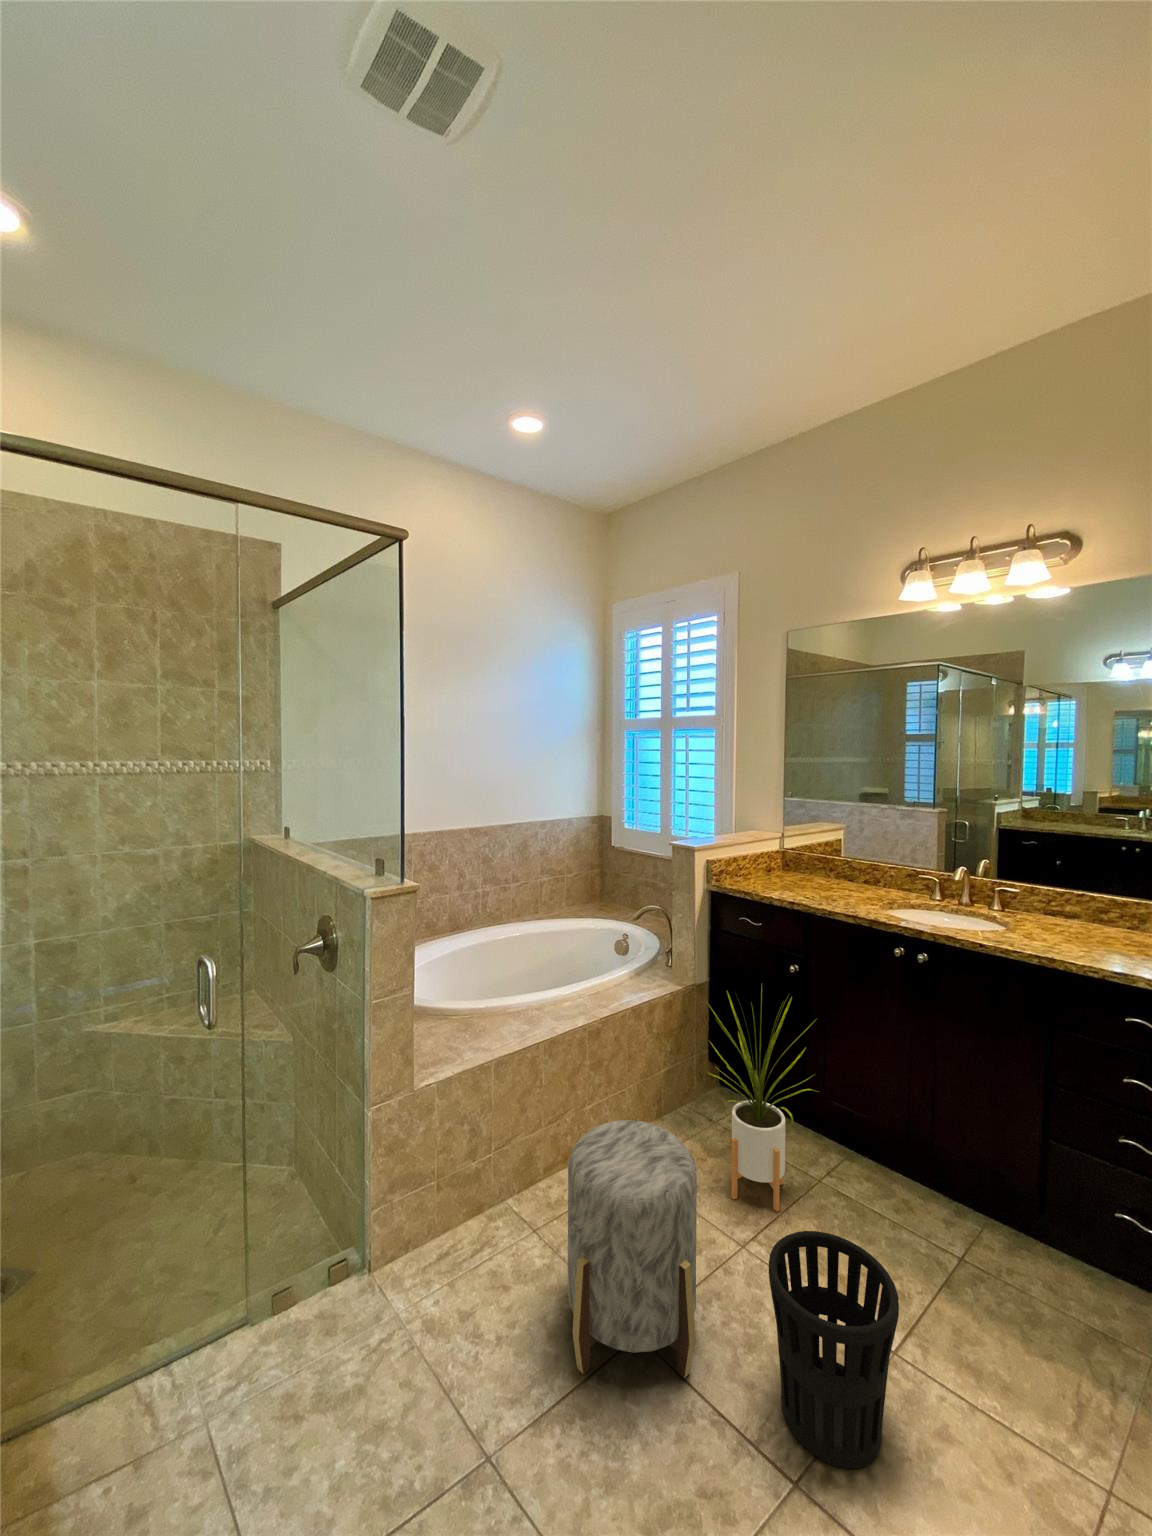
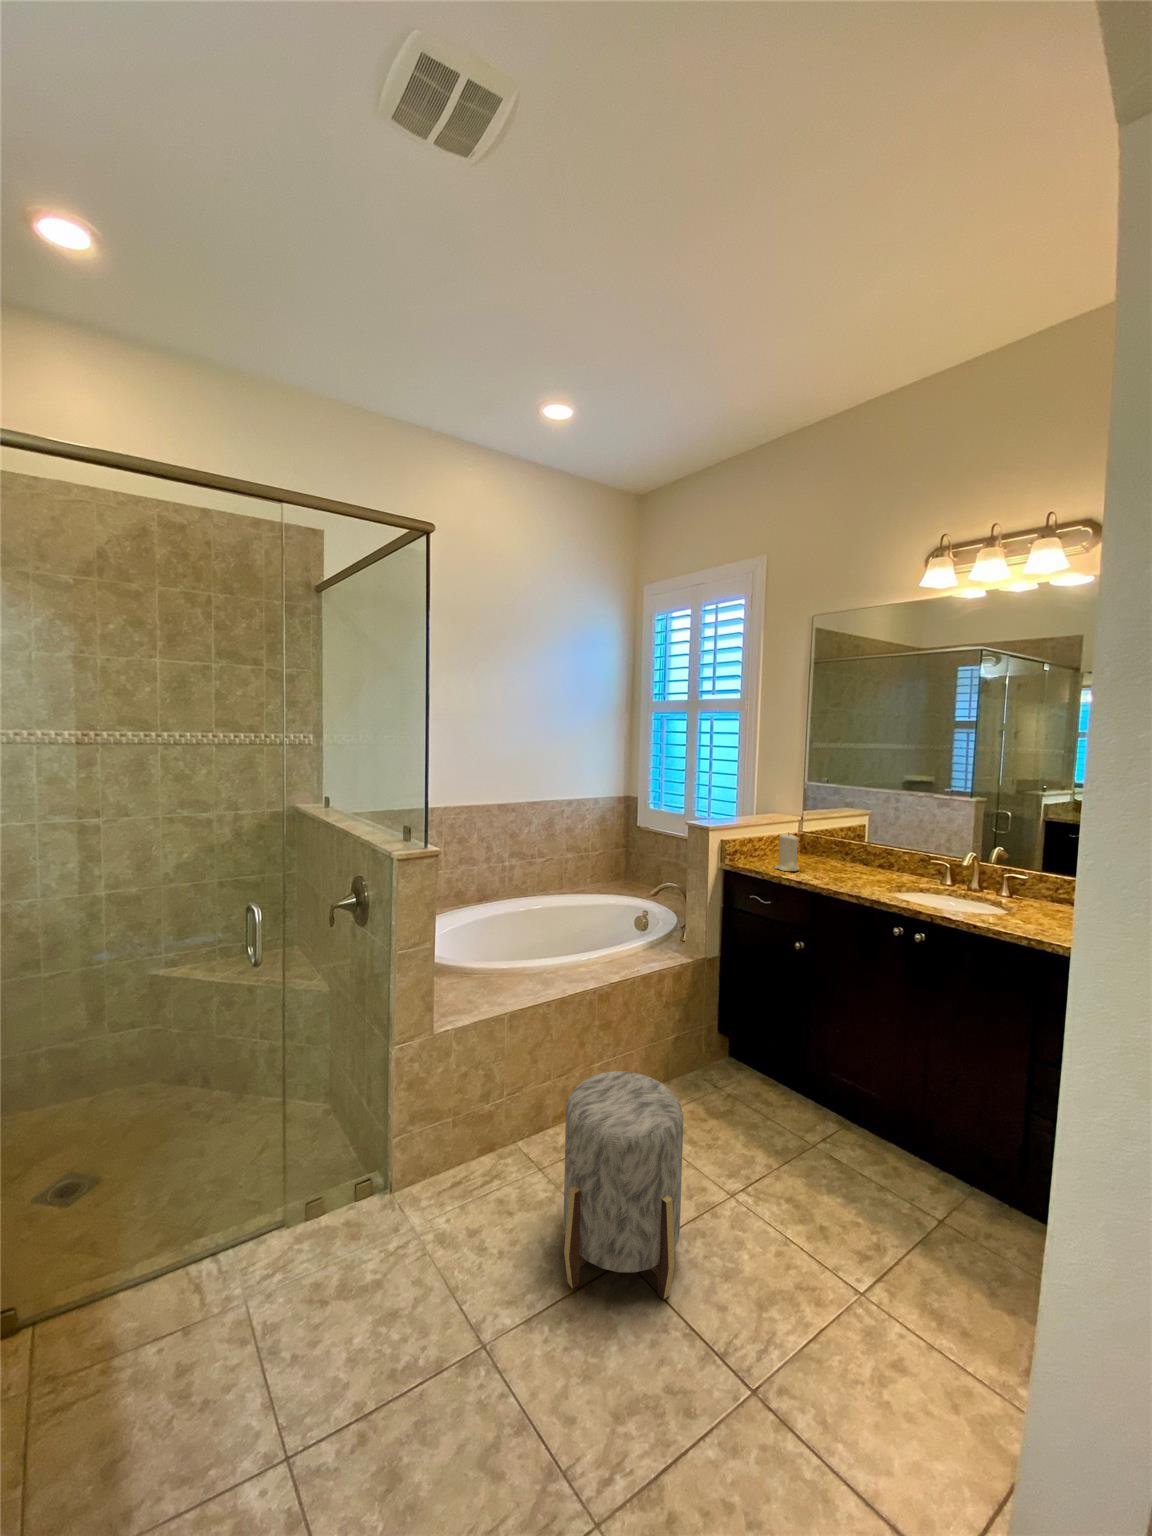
candle: none [764,851,790,892] -> present [774,833,800,871]
house plant: present [706,989,818,1212] -> none [707,954,814,1168]
wastebasket: present [769,1231,899,1469] -> none [742,1178,859,1385]

